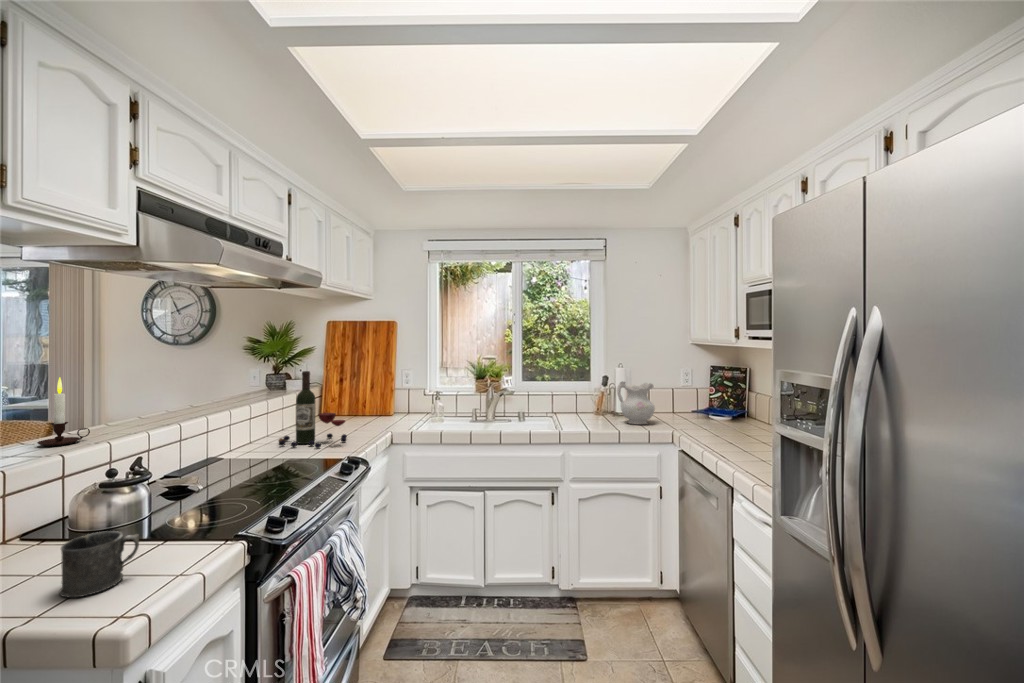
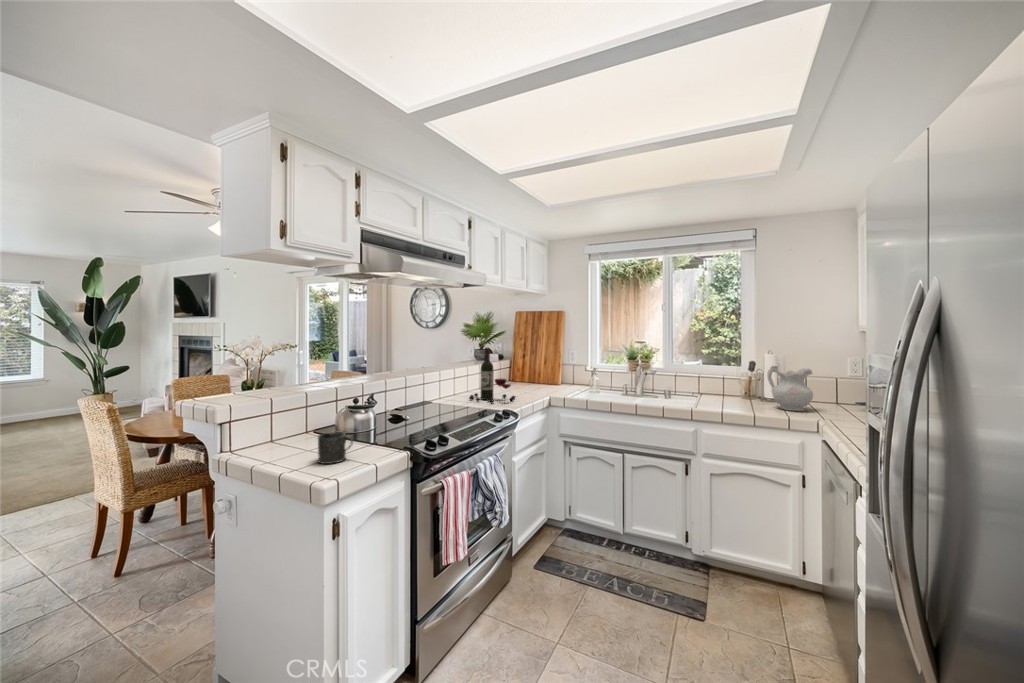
candle: present [37,377,90,446] -> none [332,346,356,385]

